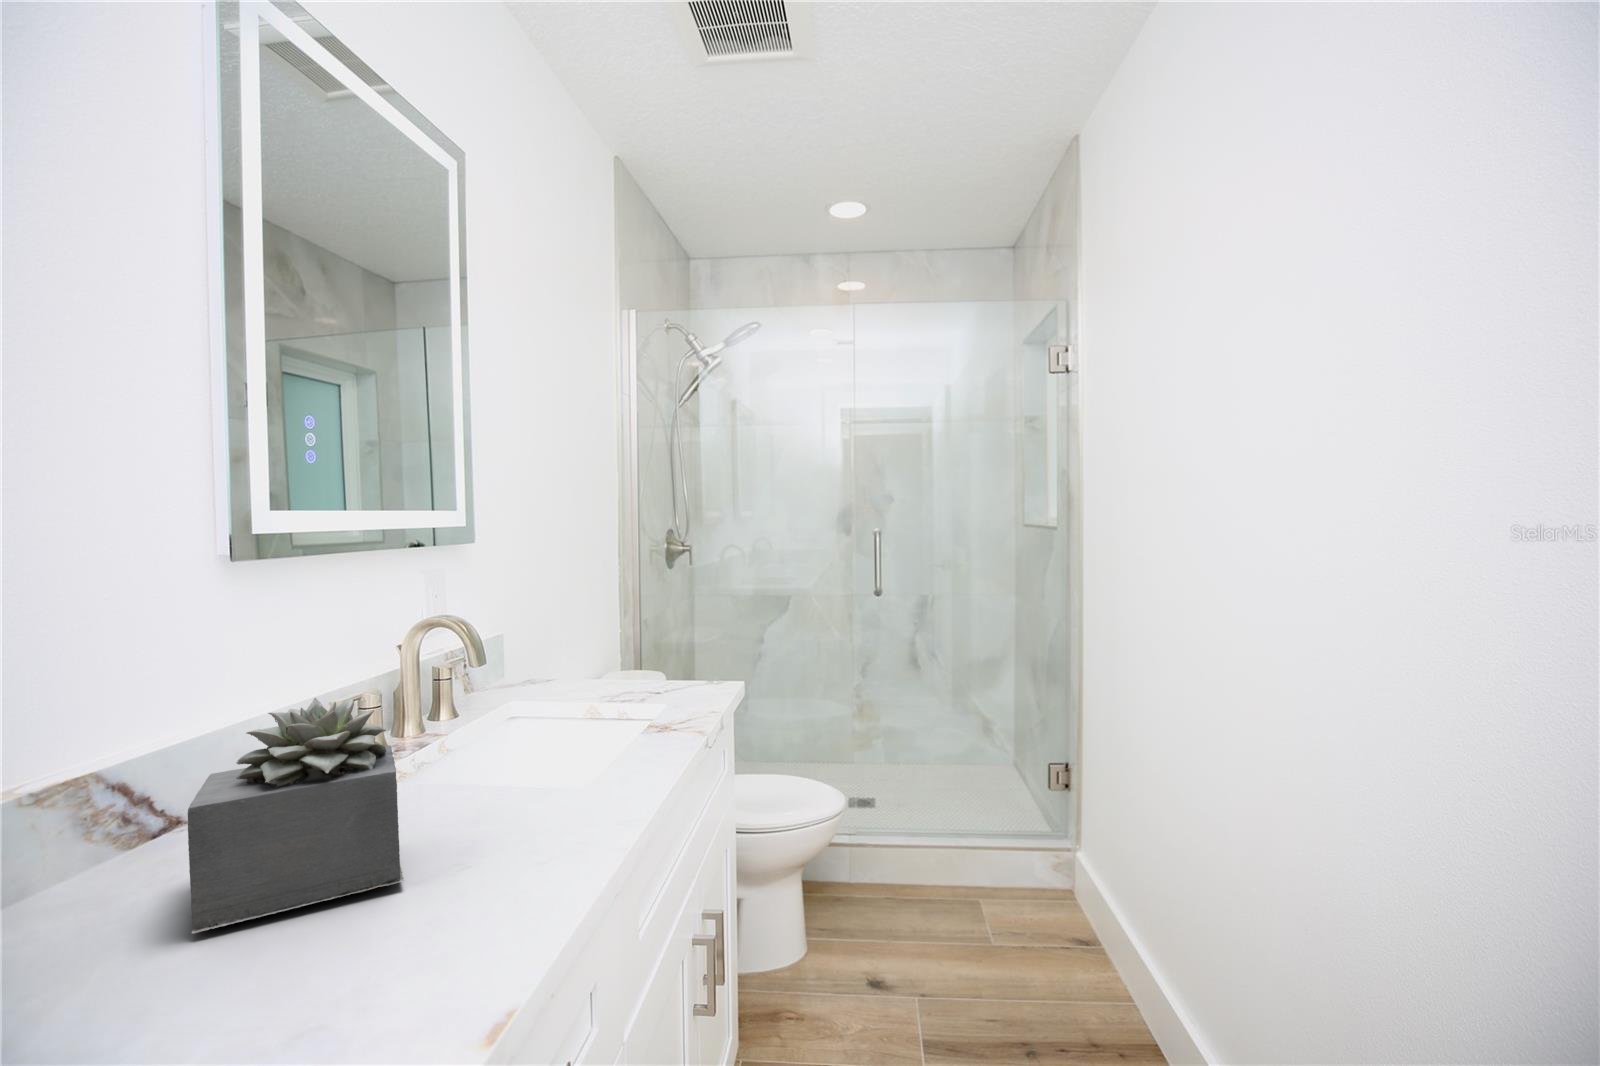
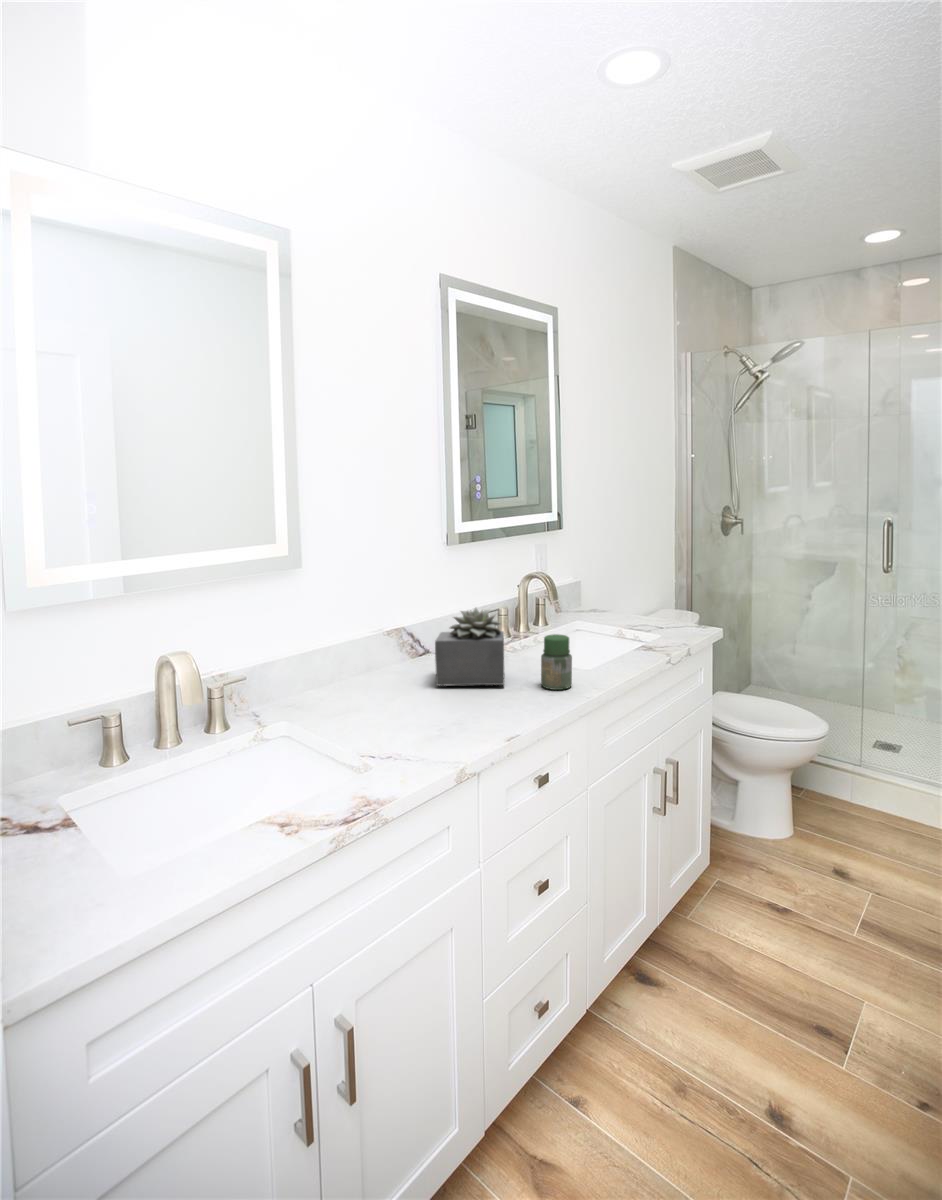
jar: none [495,734,567,866] -> present [541,634,572,690]

